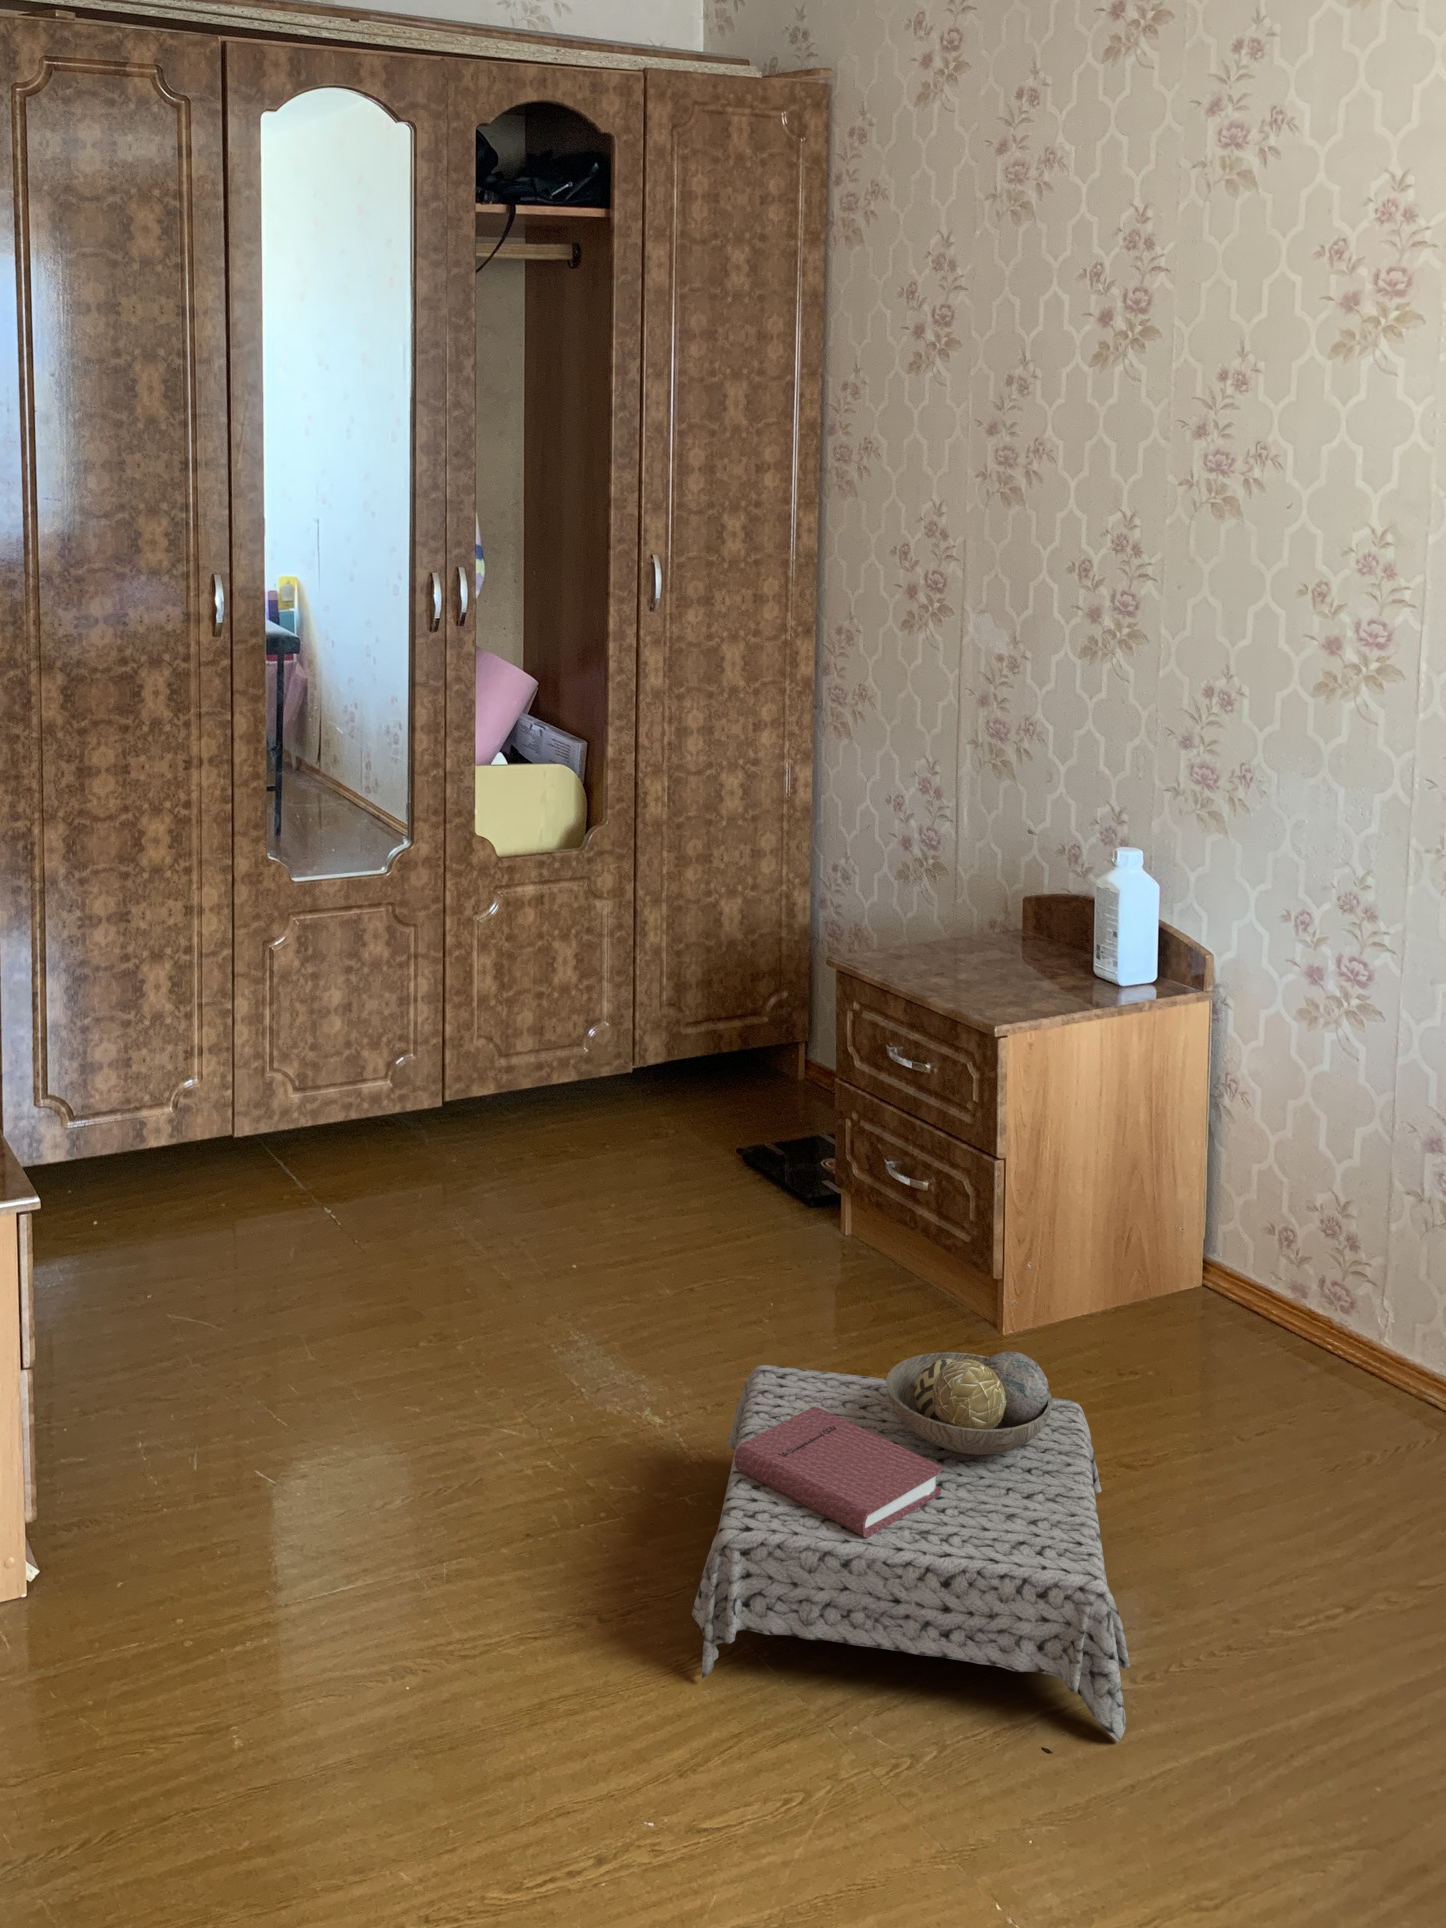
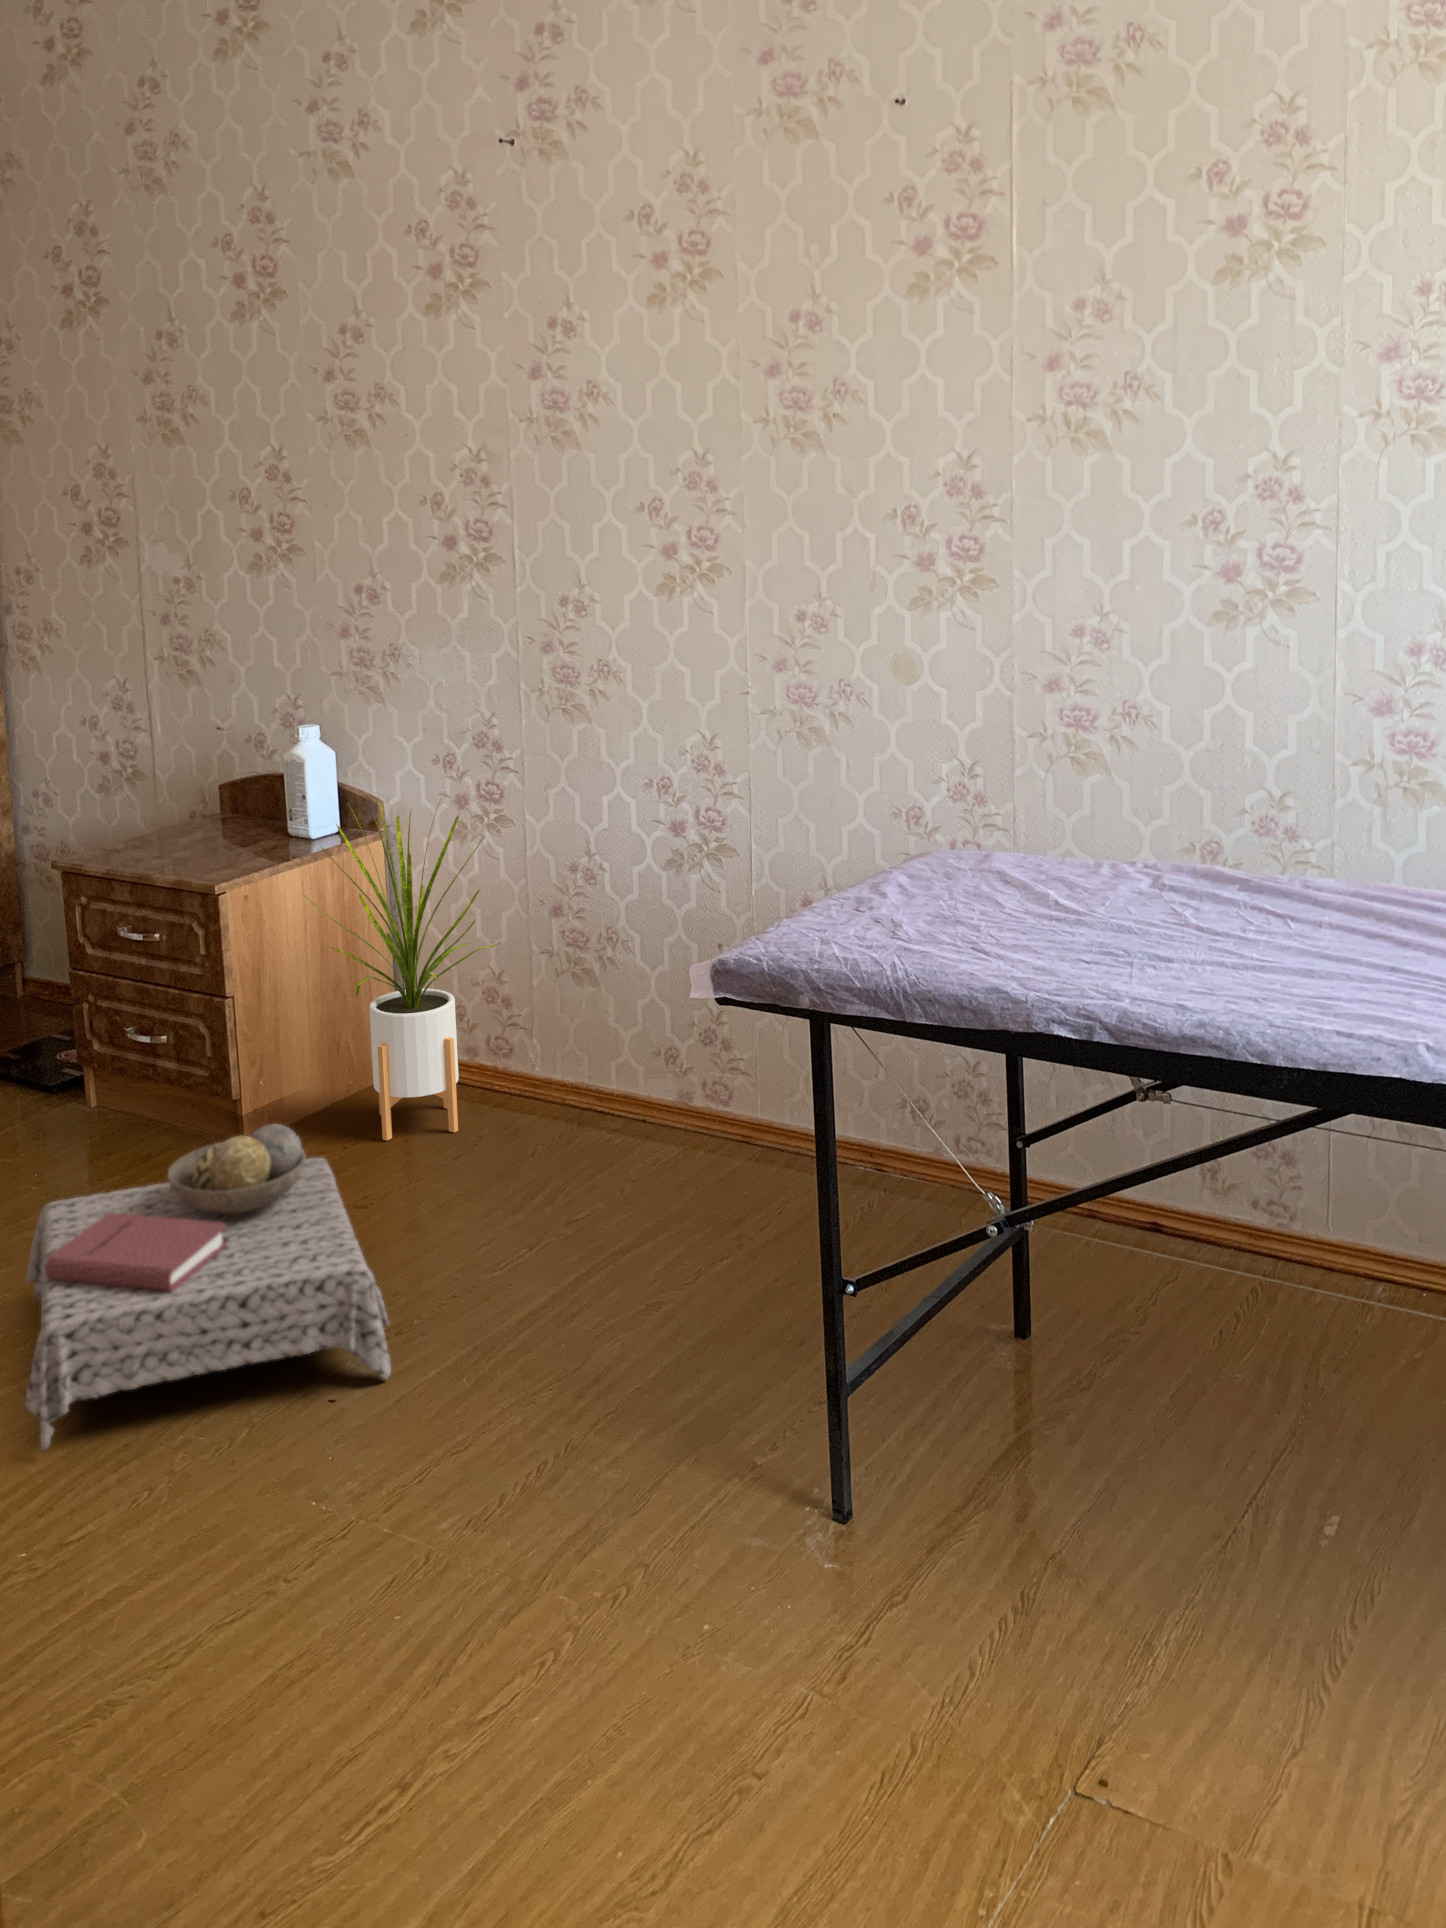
house plant: none [1095,951,1352,1397] -> present [302,796,501,1140]

